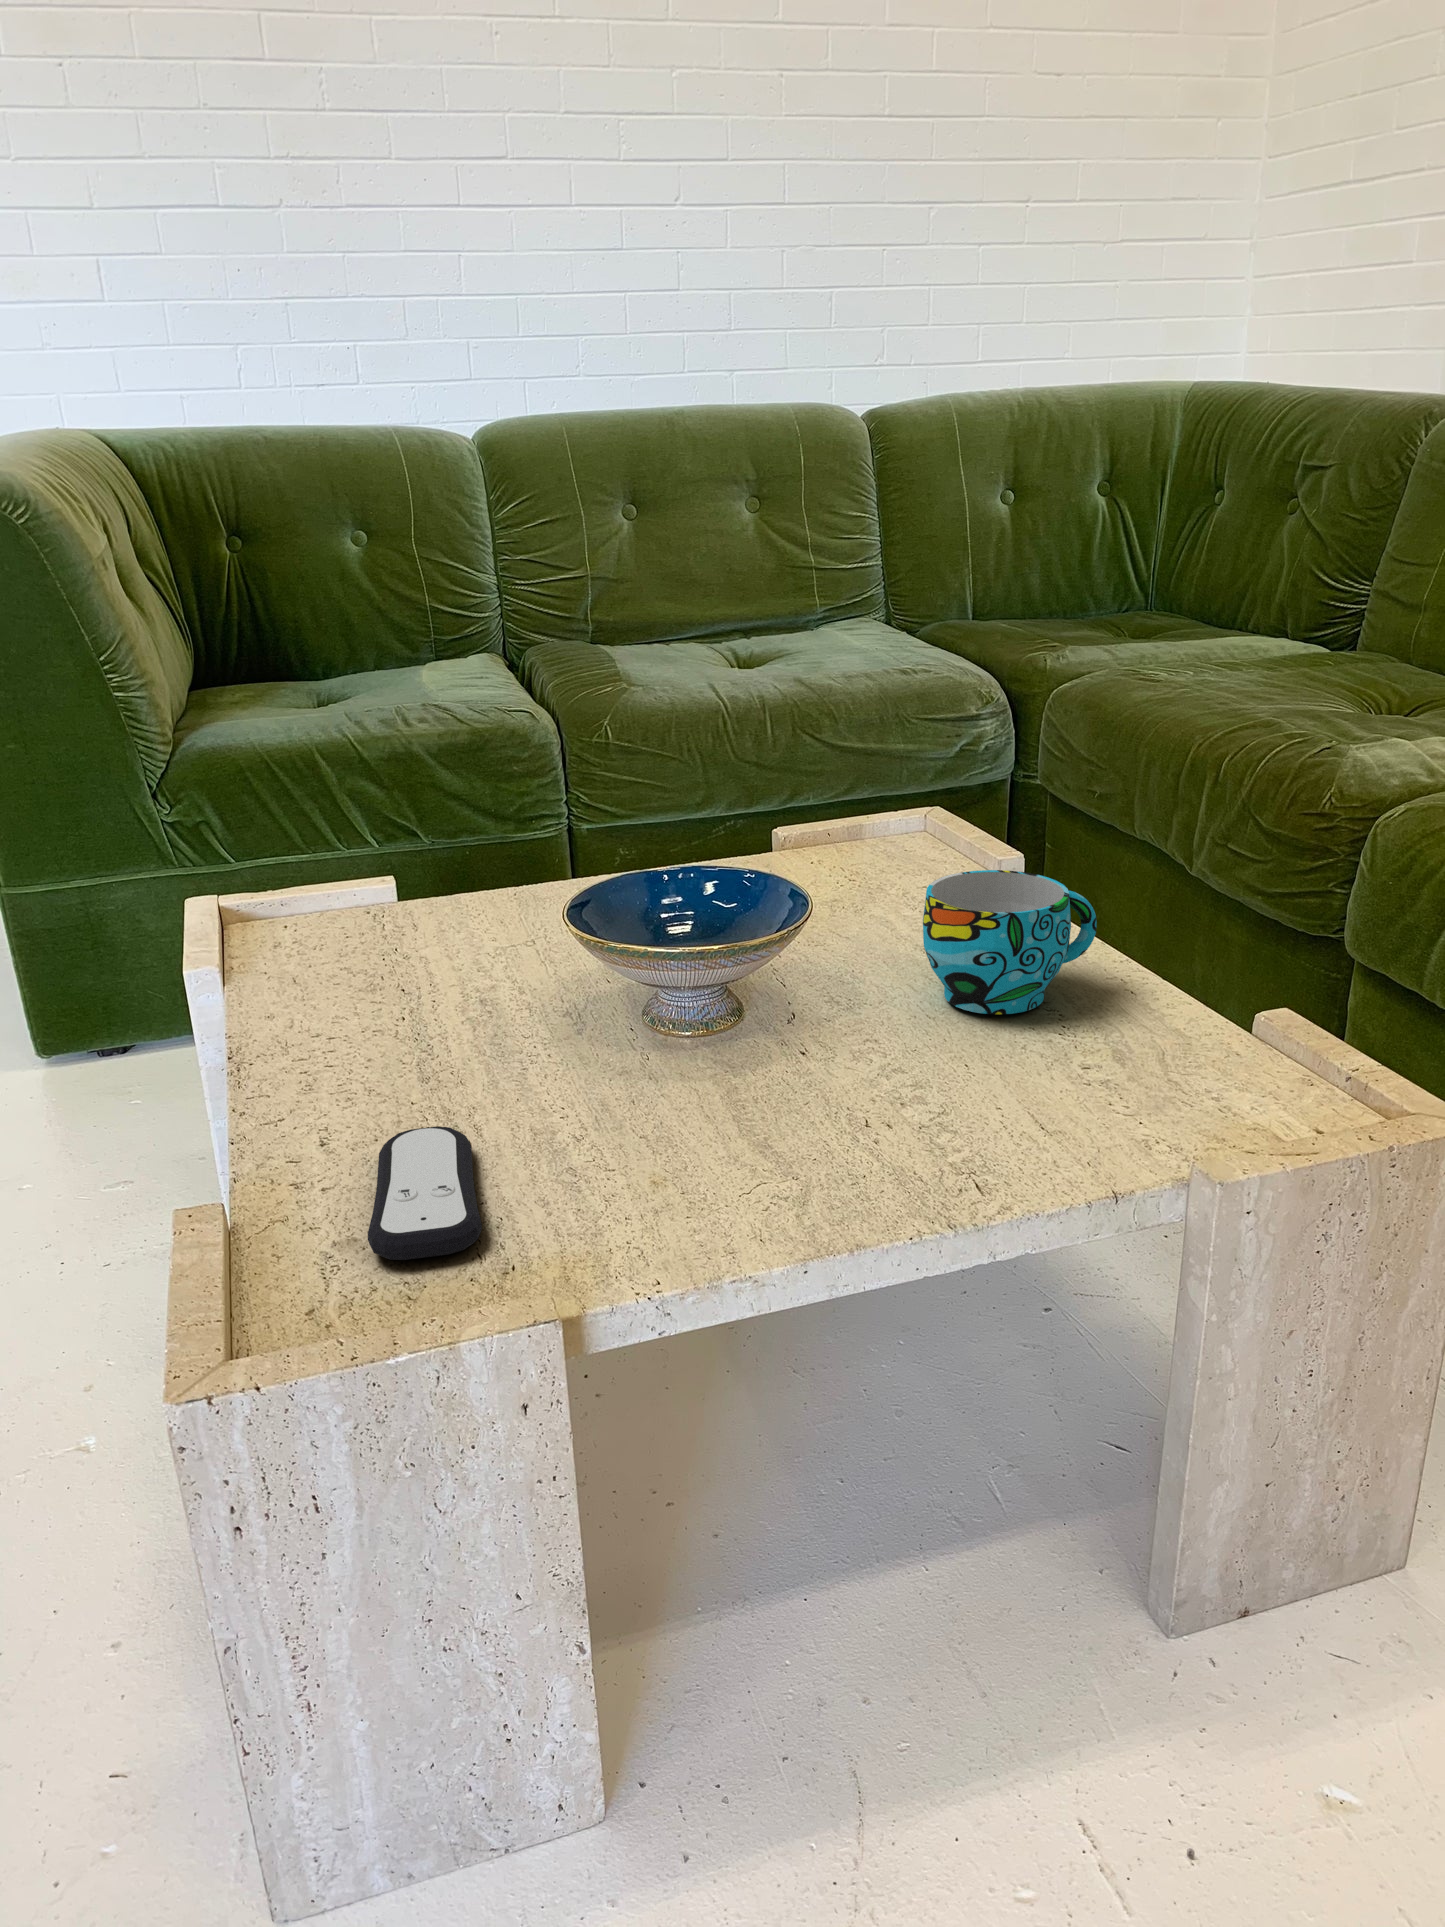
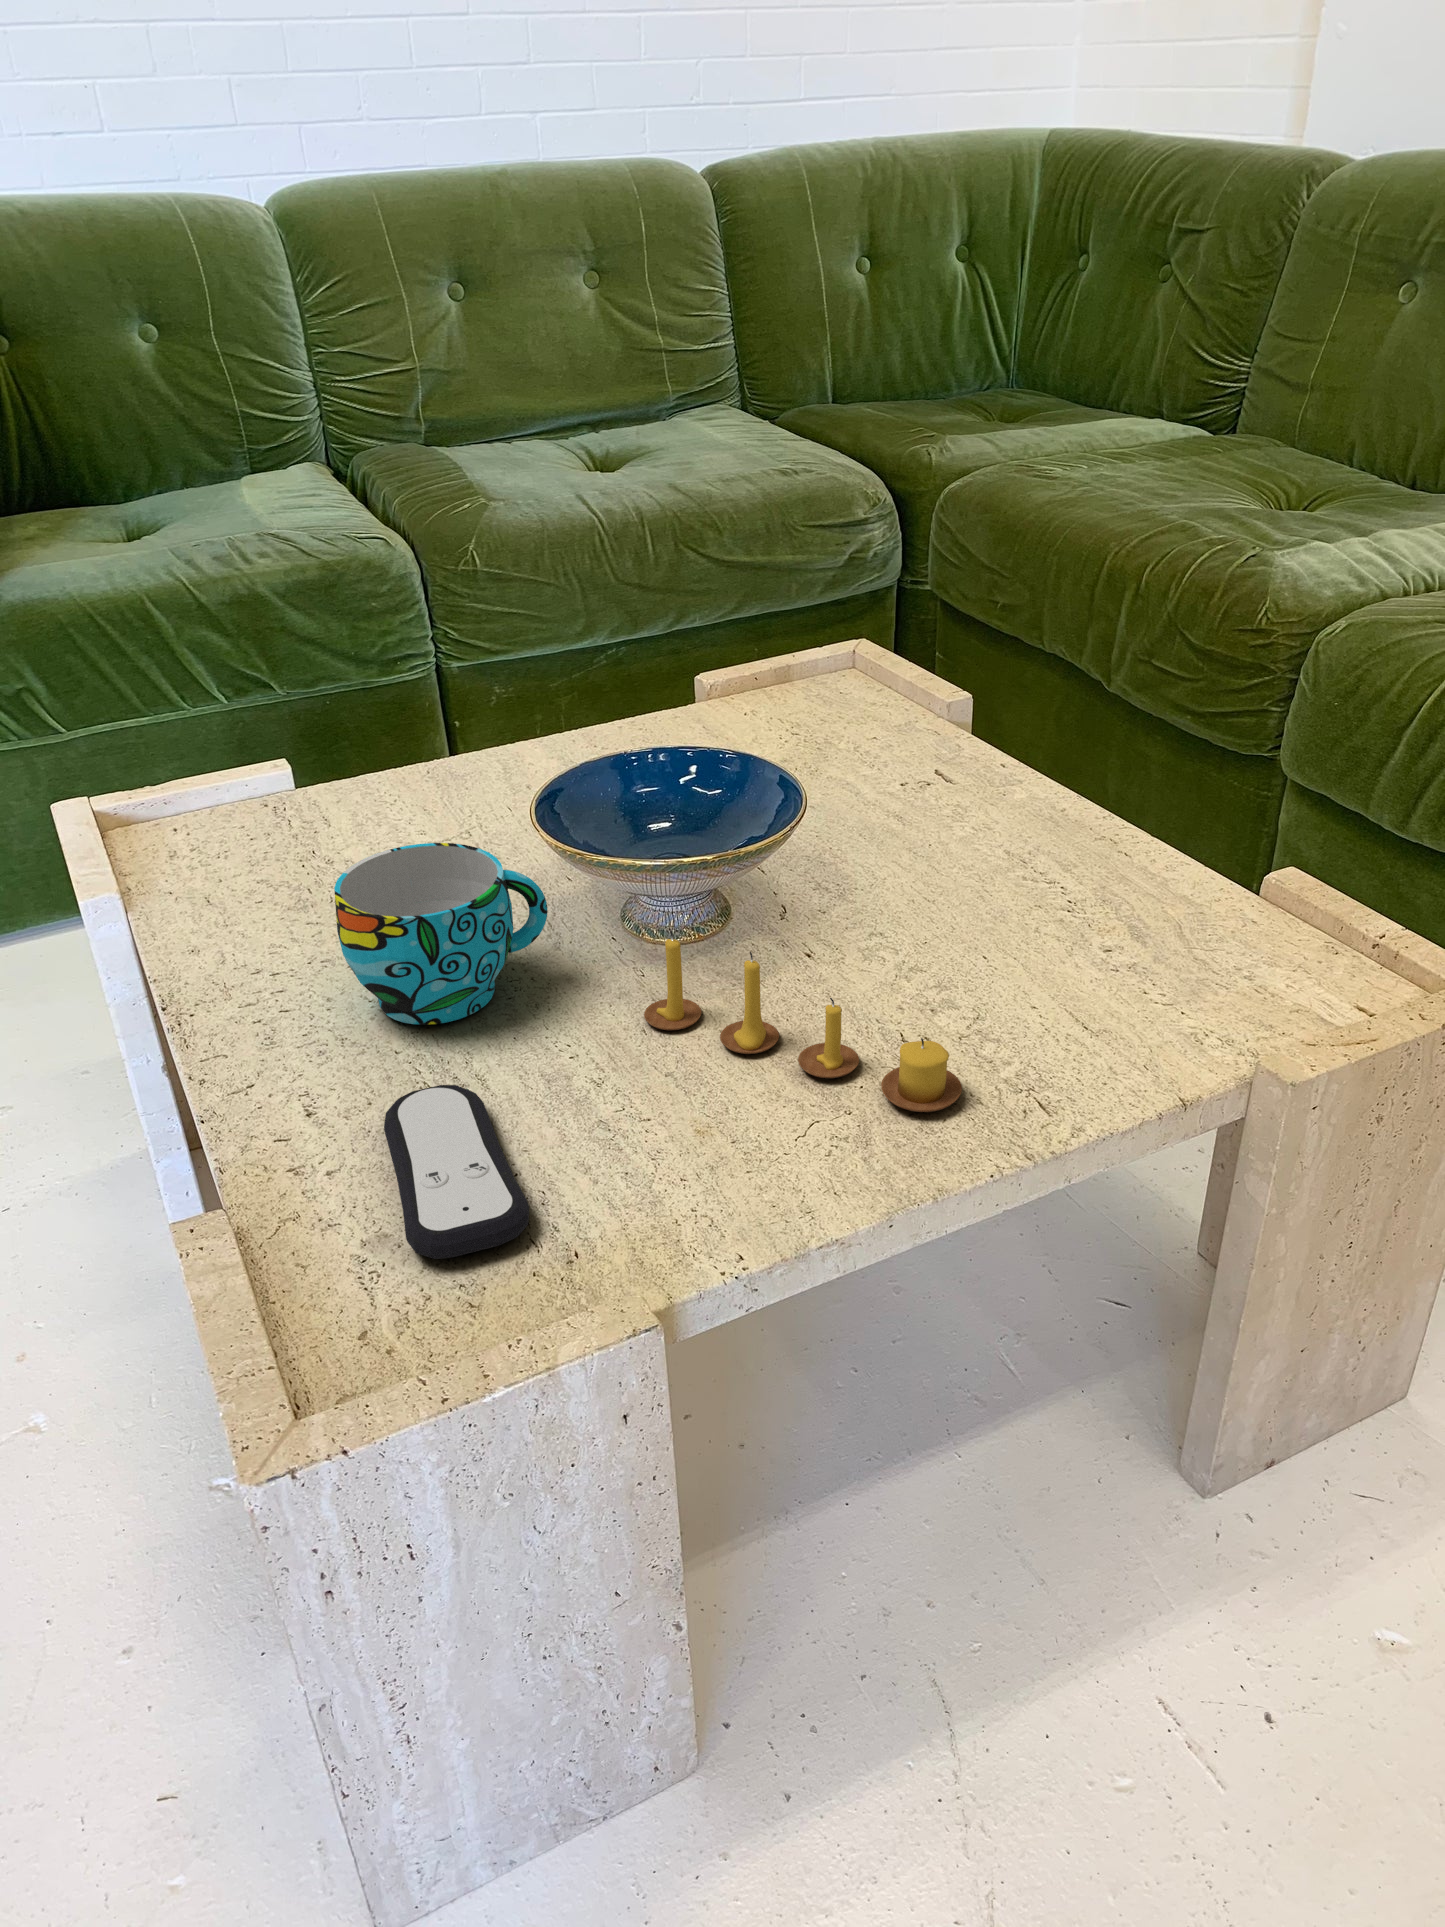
cup: present [923,870,1097,1014] -> present [334,843,548,1025]
candle: none [637,1009,906,1181] -> present [644,931,962,1112]

